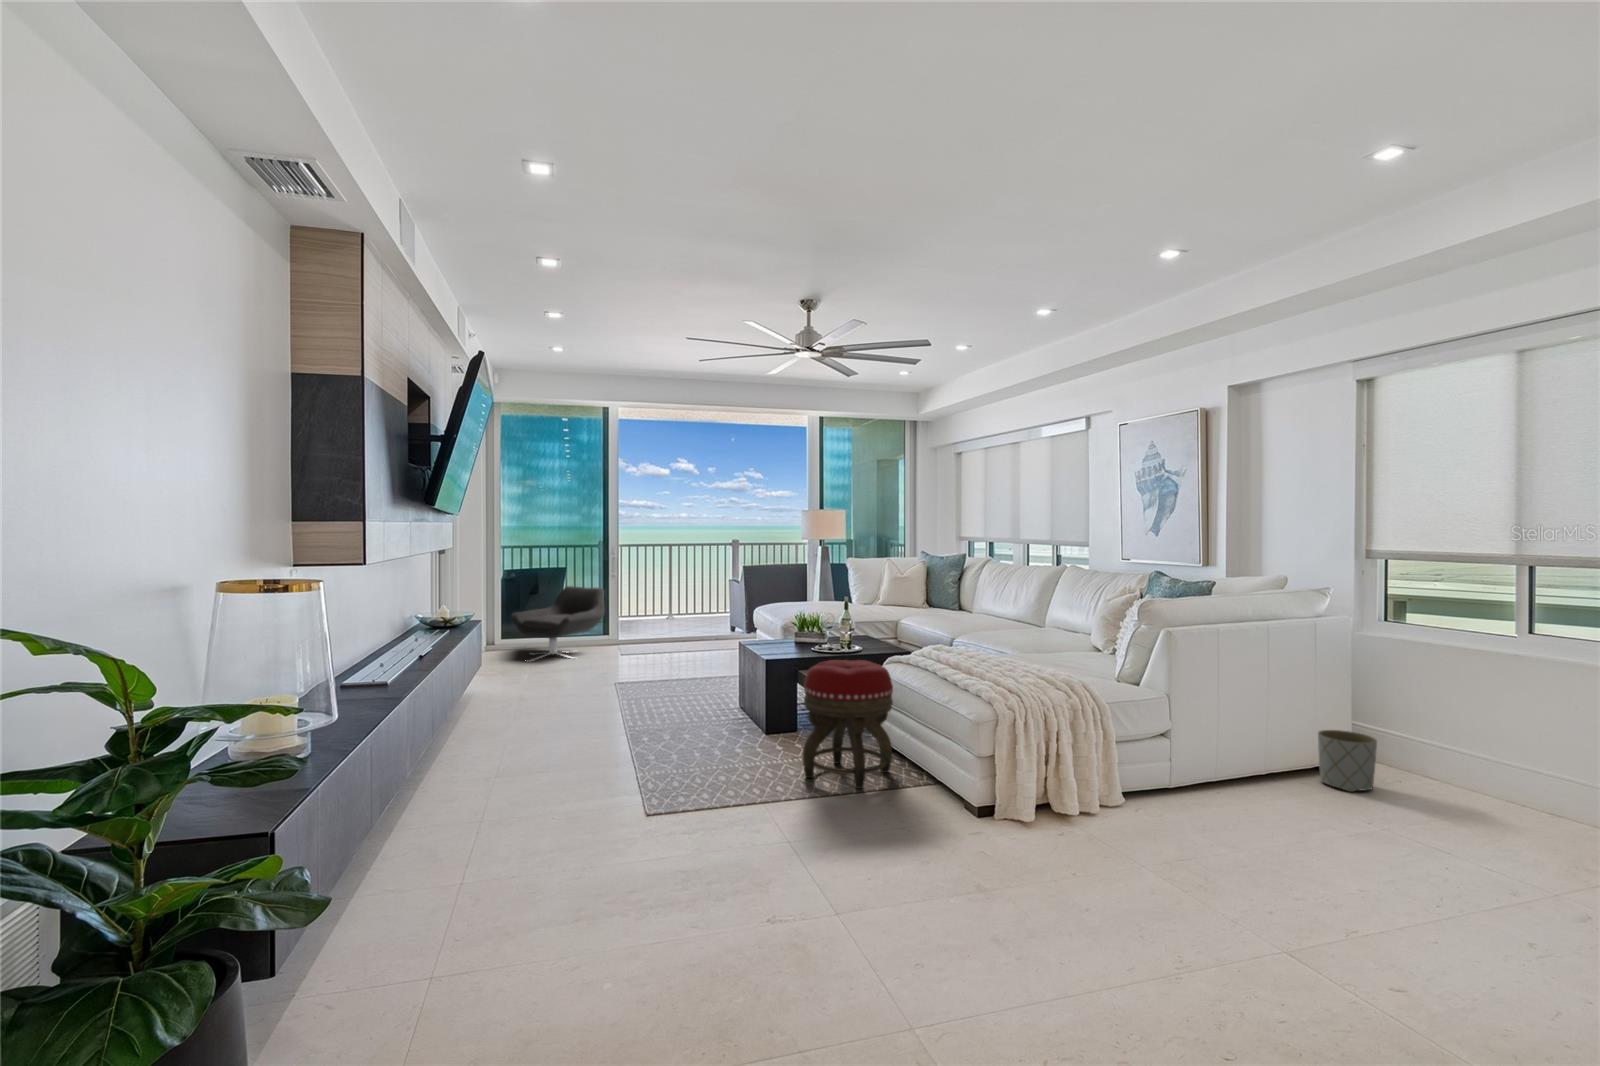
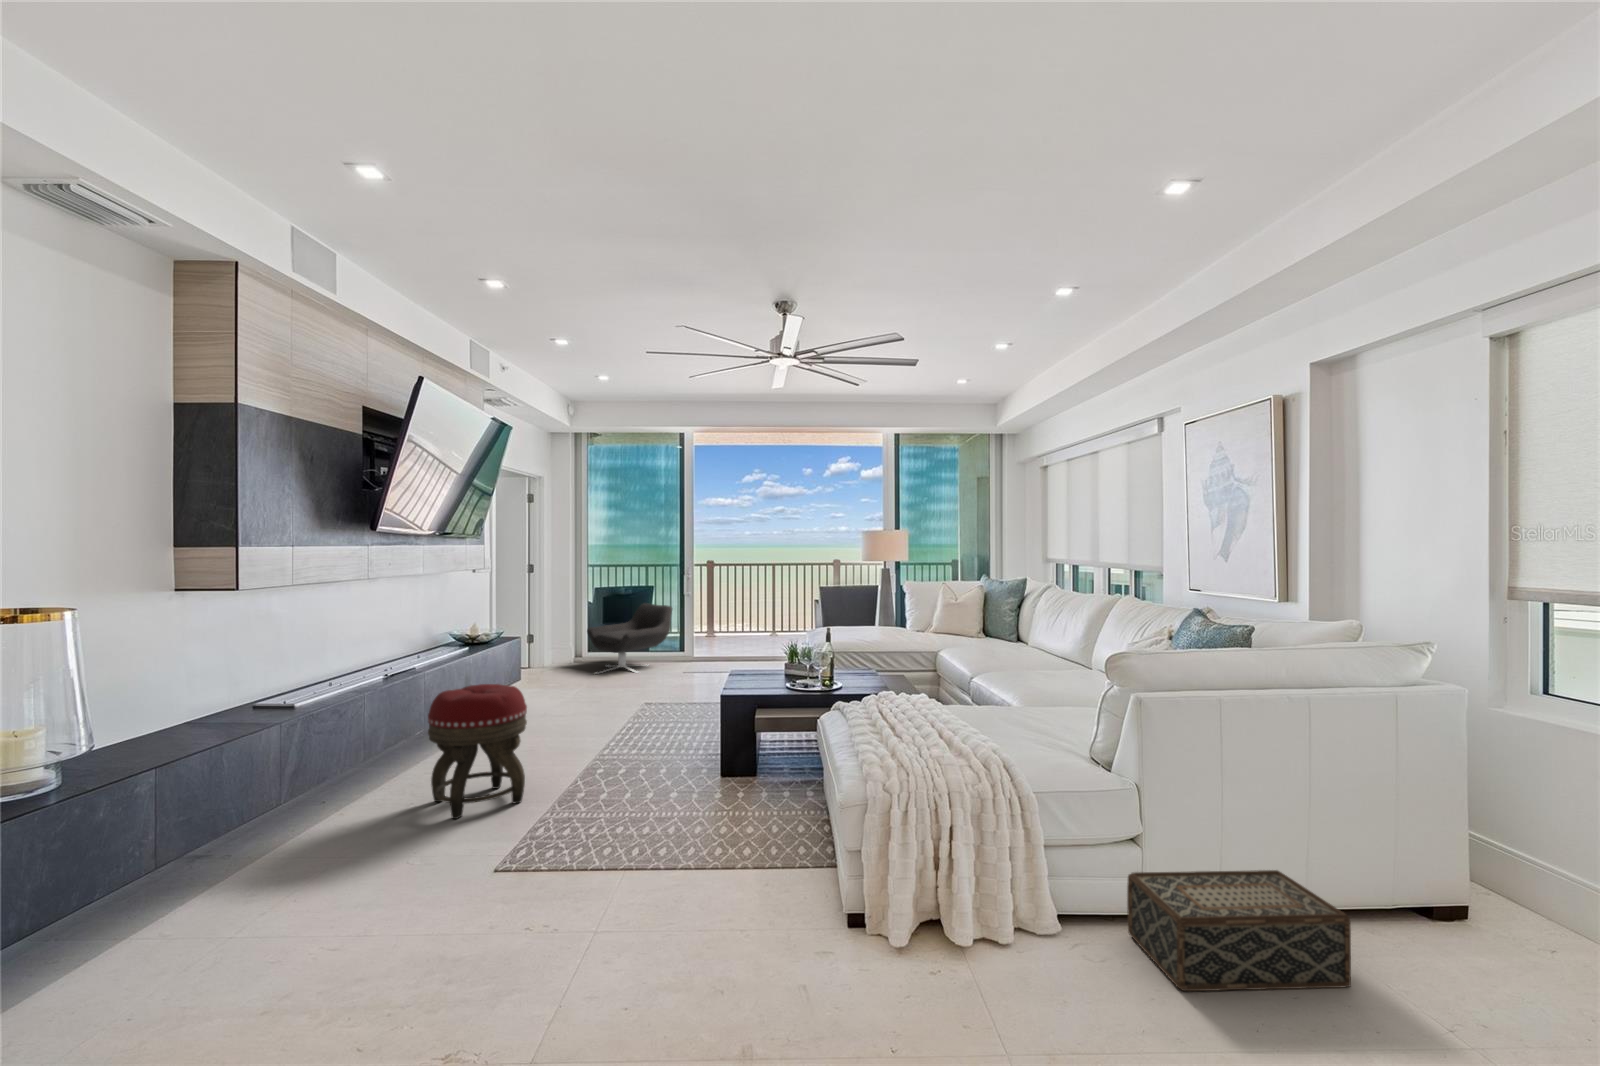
footstool: present [803,660,893,789] -> present [428,684,527,819]
planter: present [1318,730,1377,792] -> none [1400,854,1501,963]
woven basket: none [1166,747,1307,822] -> present [1127,870,1351,991]

